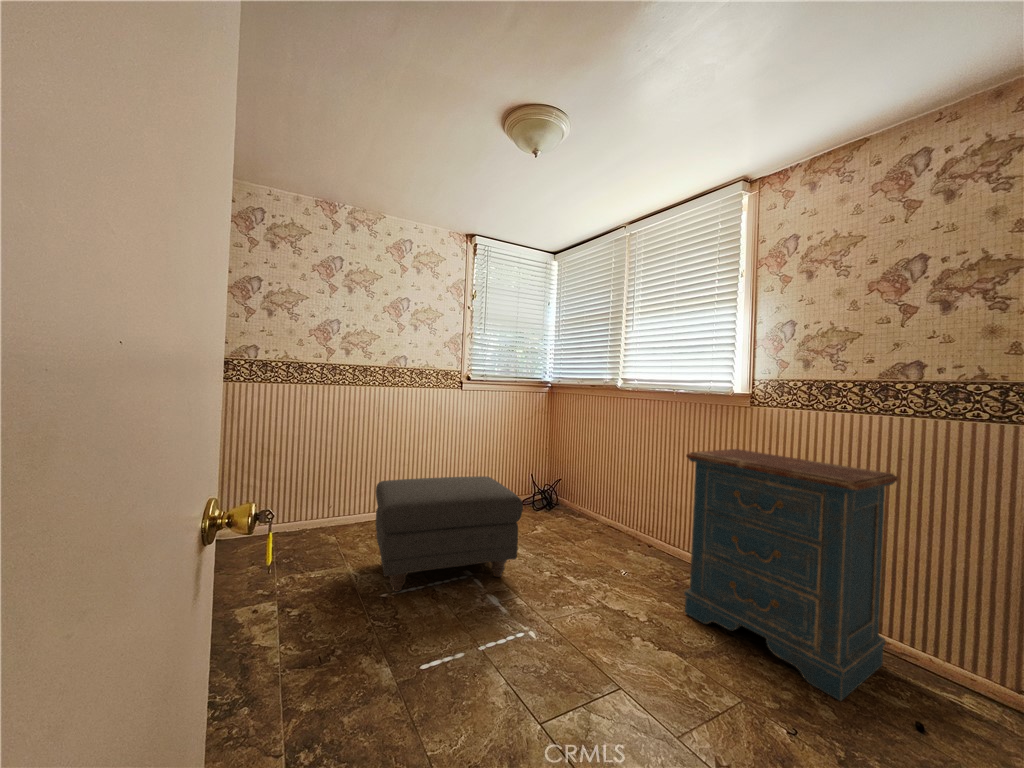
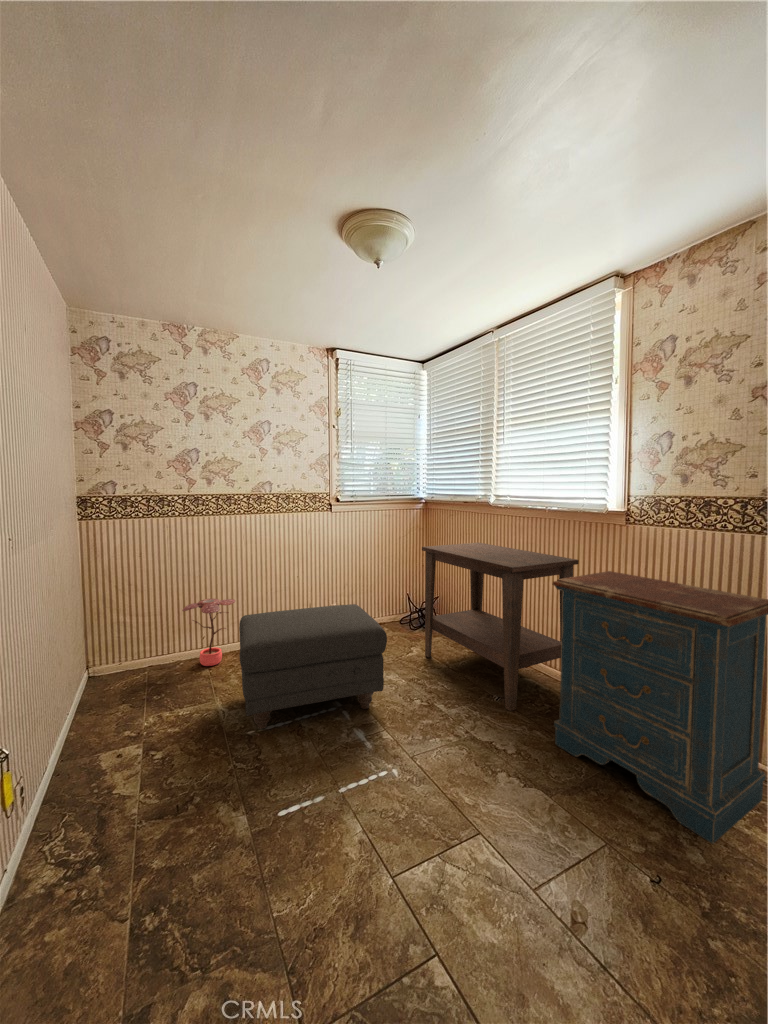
side table: none [552,425,705,583] -> present [422,543,579,711]
potted plant: none [315,468,368,534] -> present [182,599,235,666]

